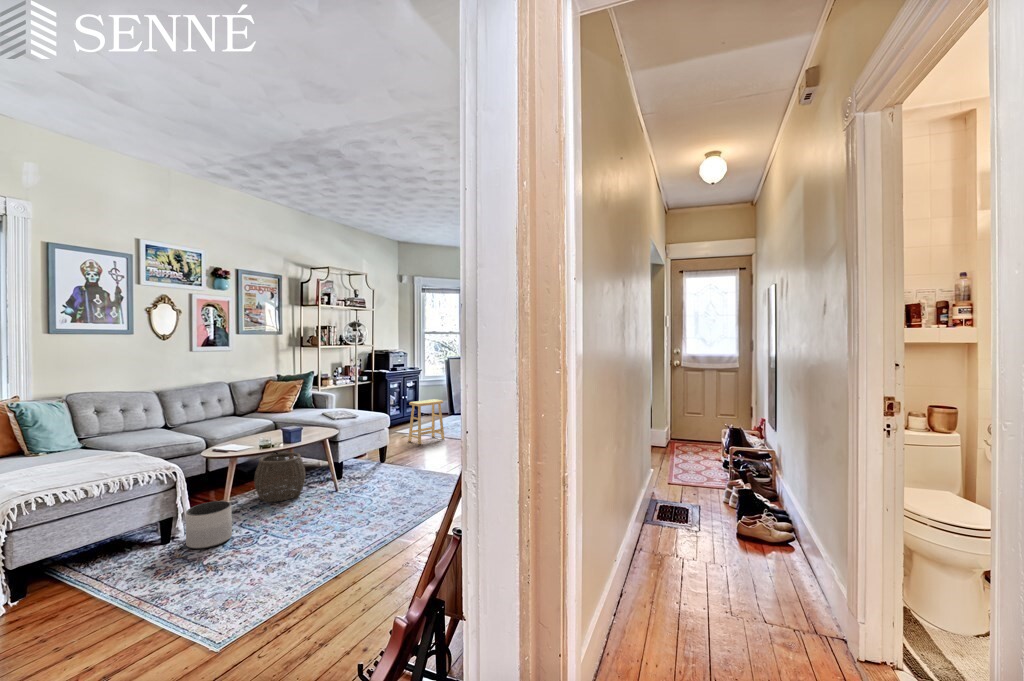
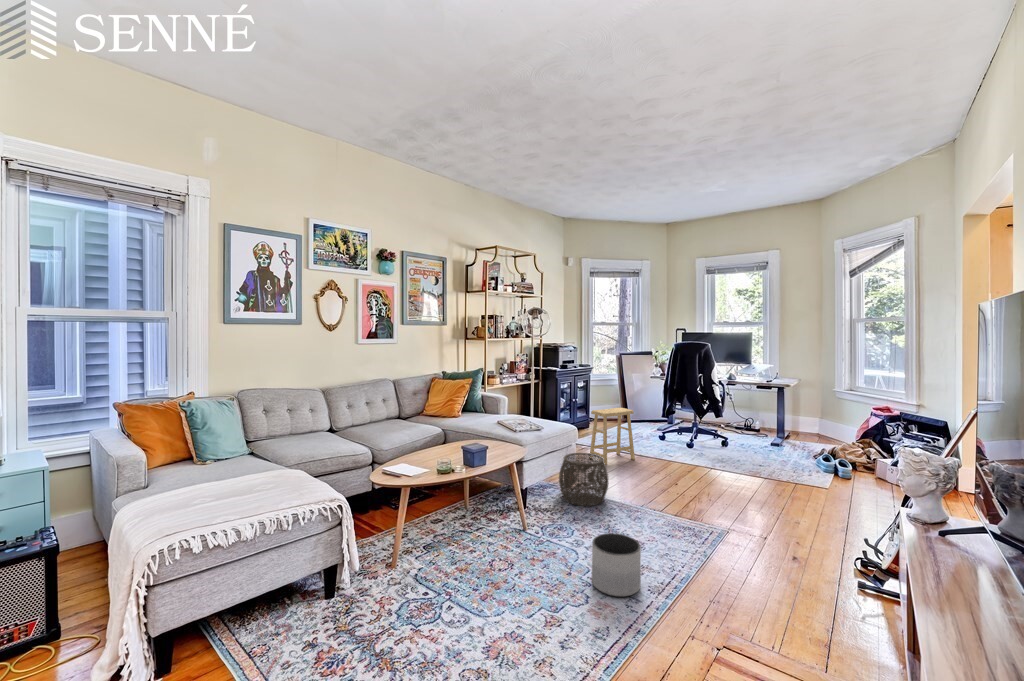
woven basket: present [254,452,305,502] -> present [559,453,609,506]
planter: present [186,501,232,549] -> present [592,533,641,597]

